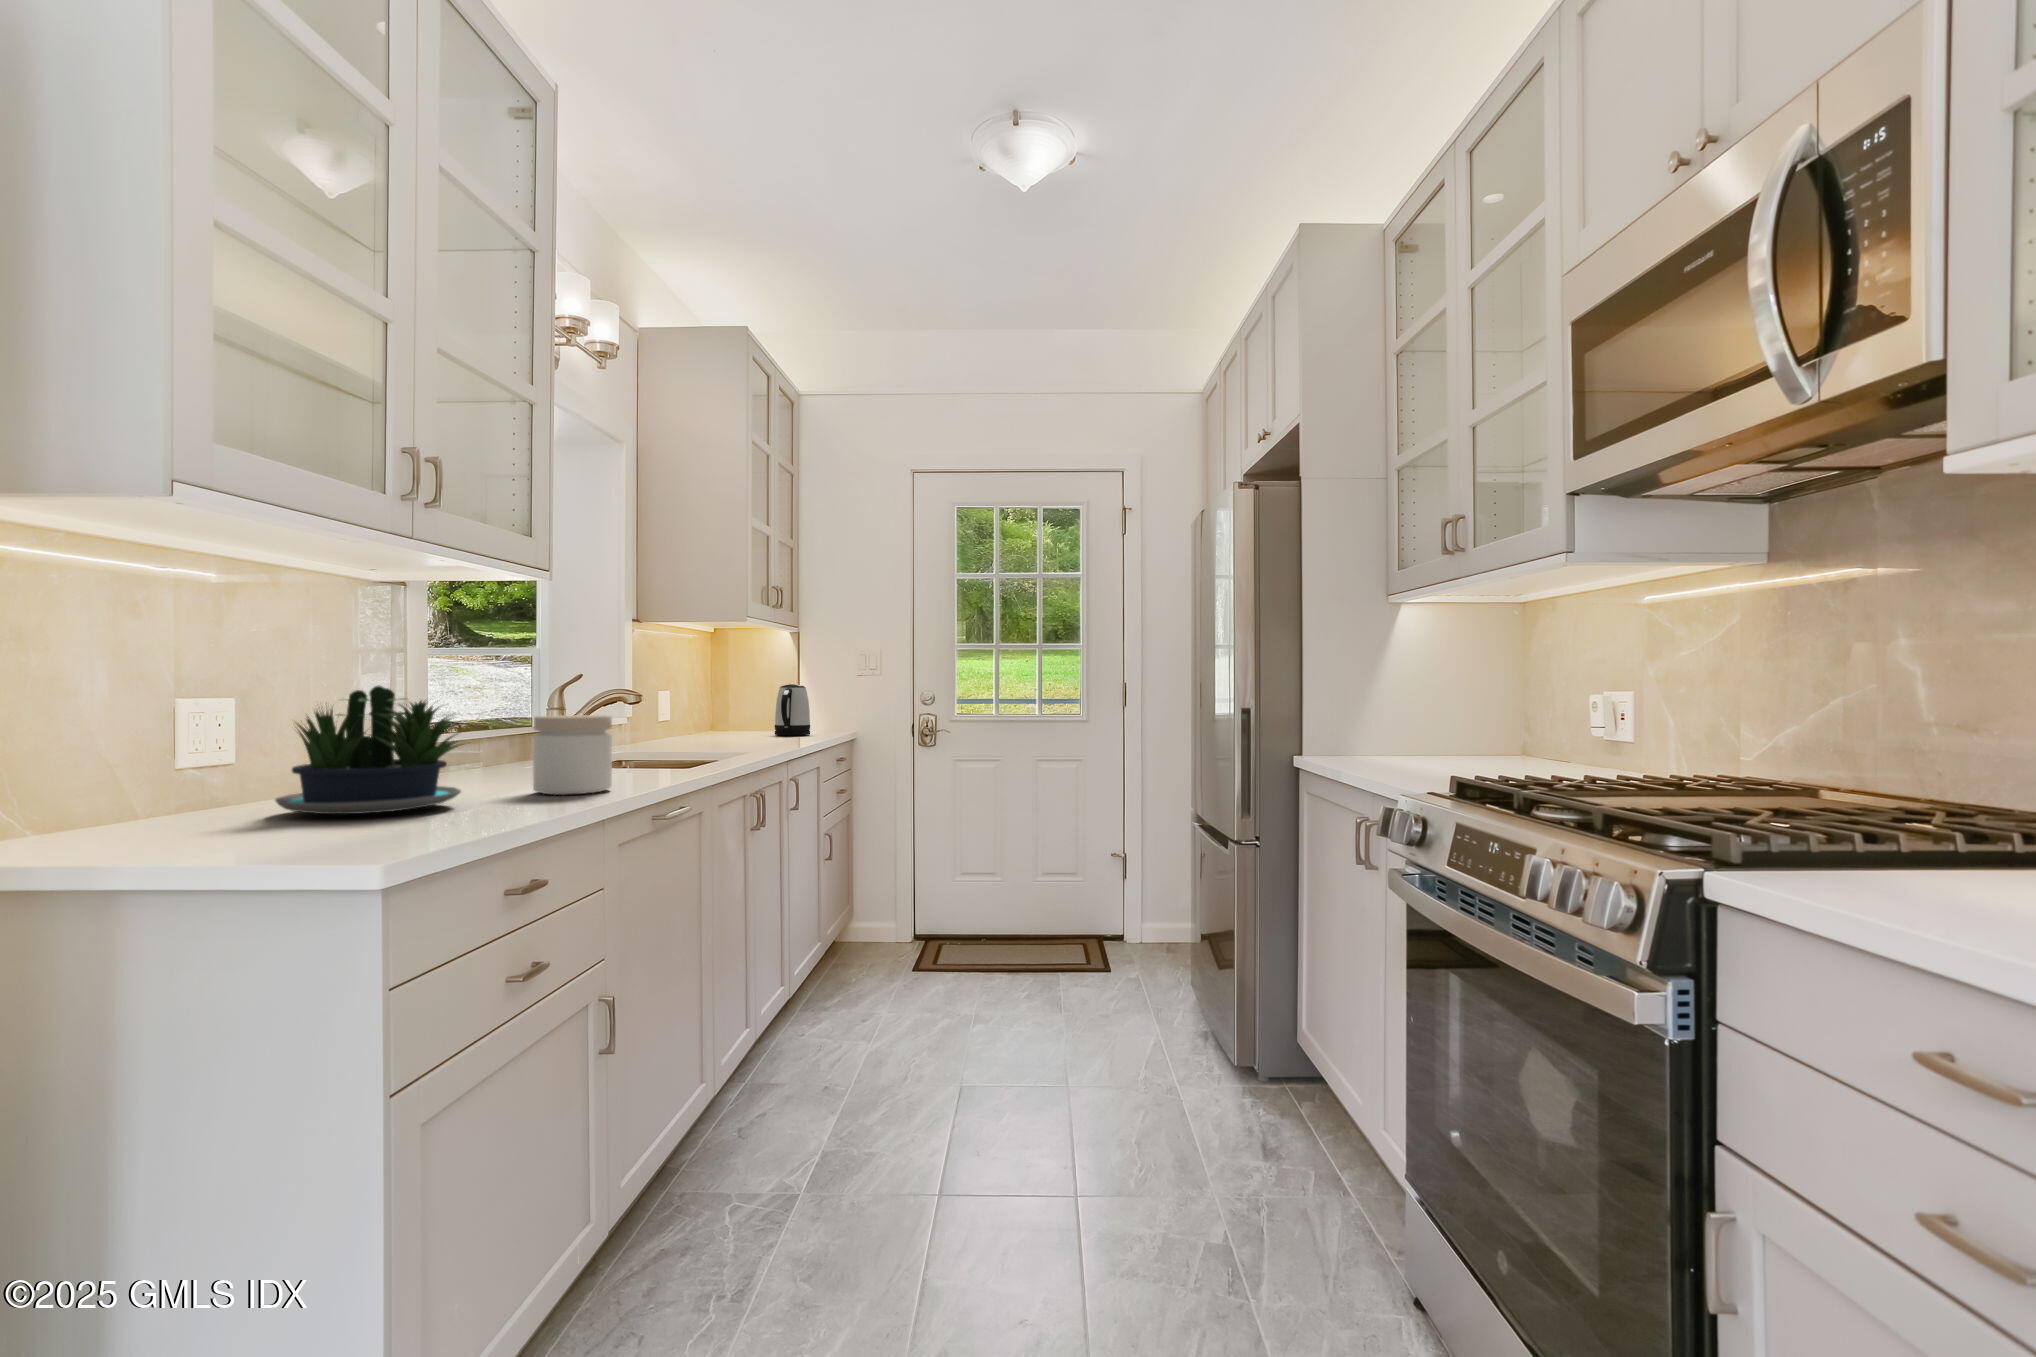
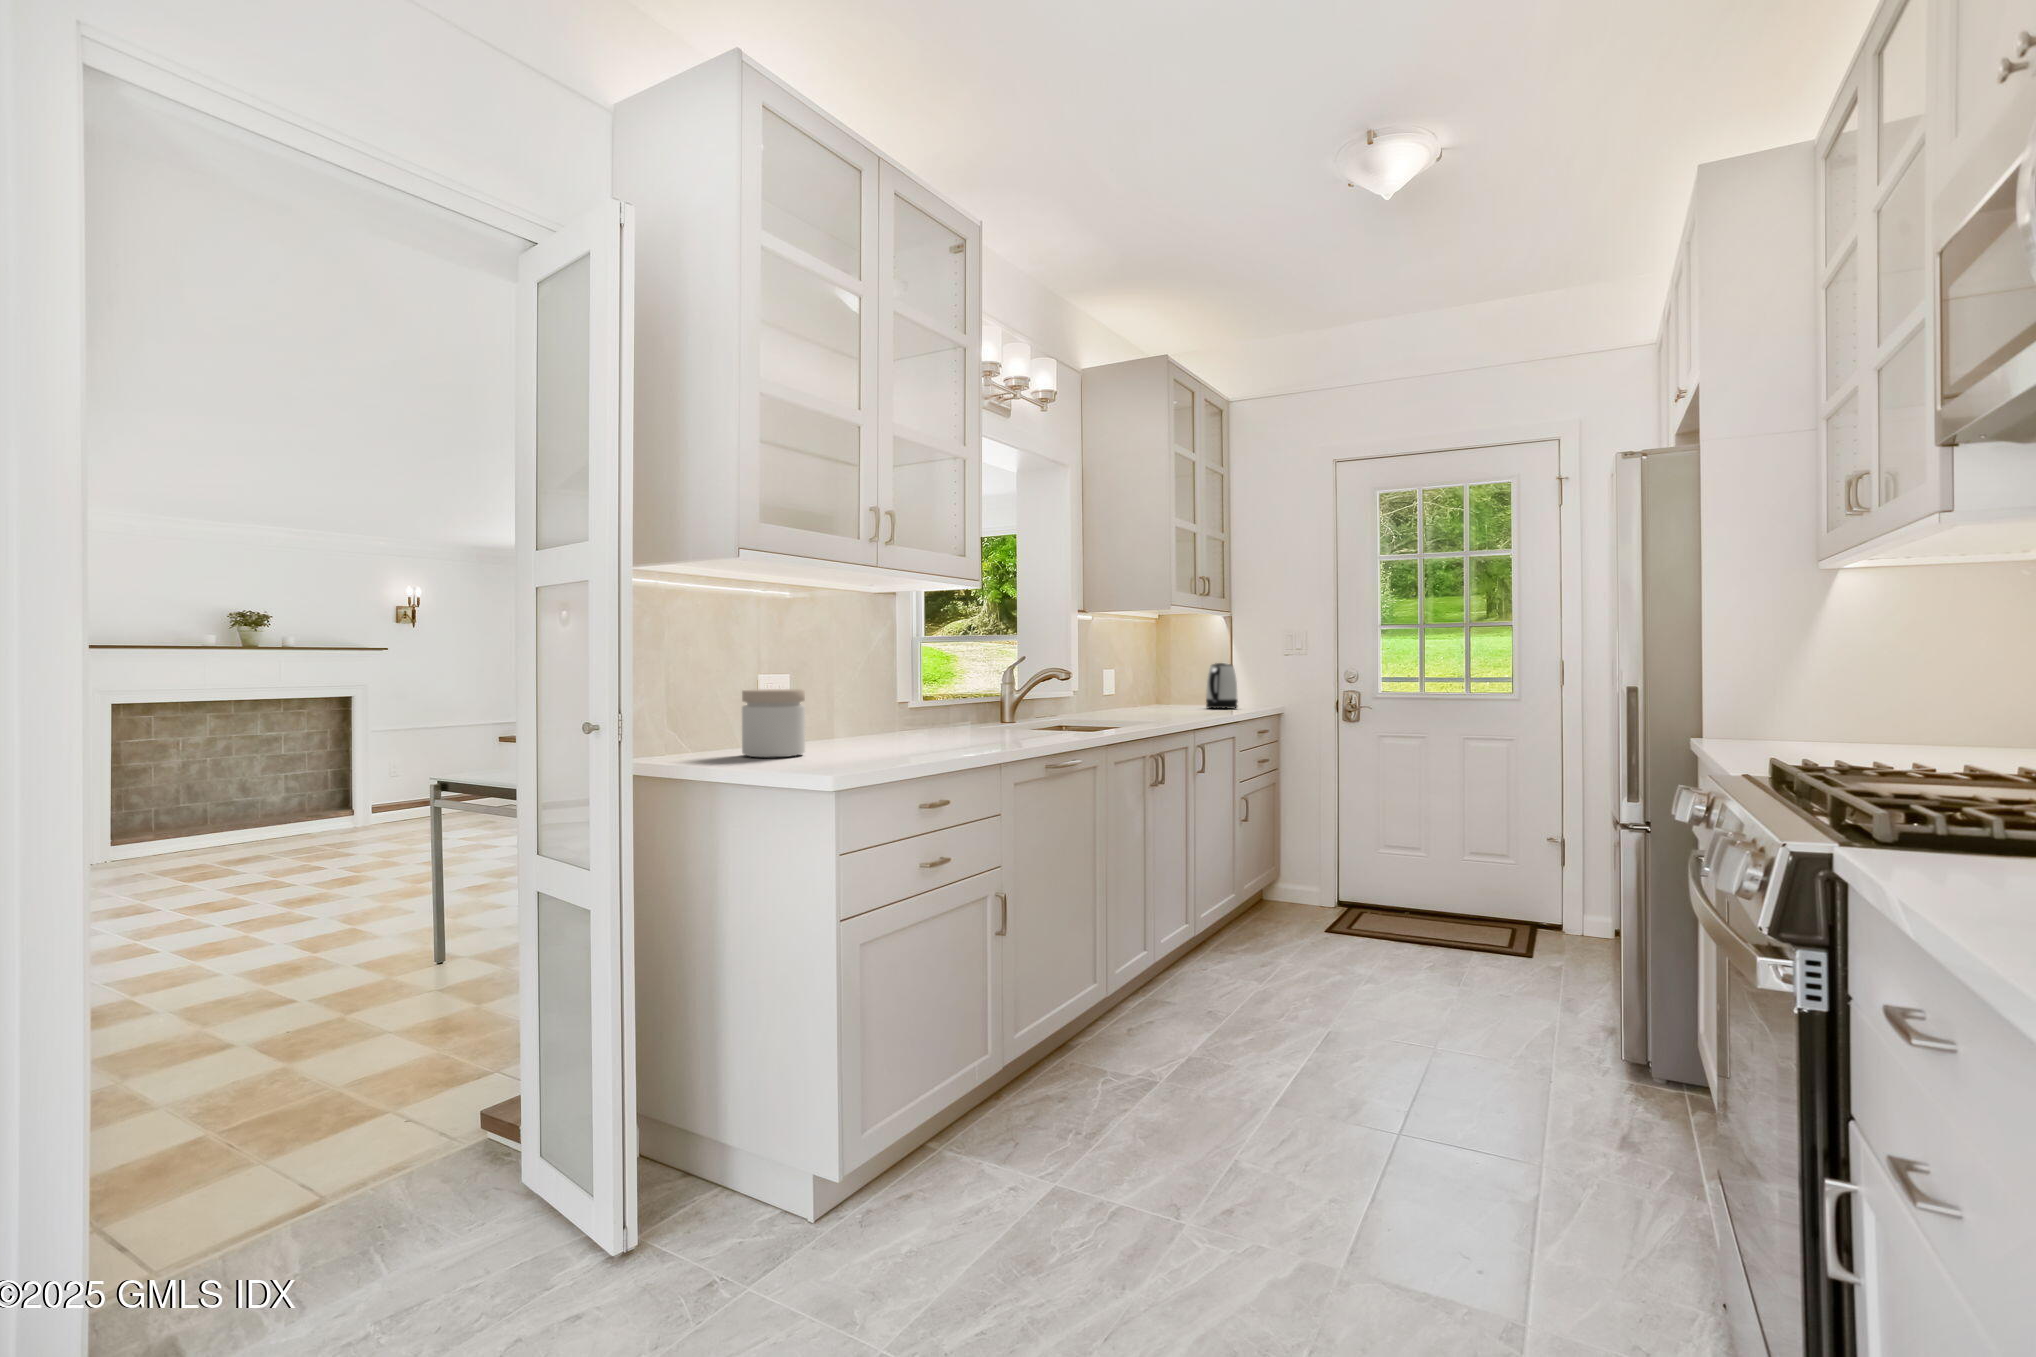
potted plant: present [275,685,464,814] -> none [816,664,933,745]
jar: present [533,715,612,795] -> present [742,689,805,757]

